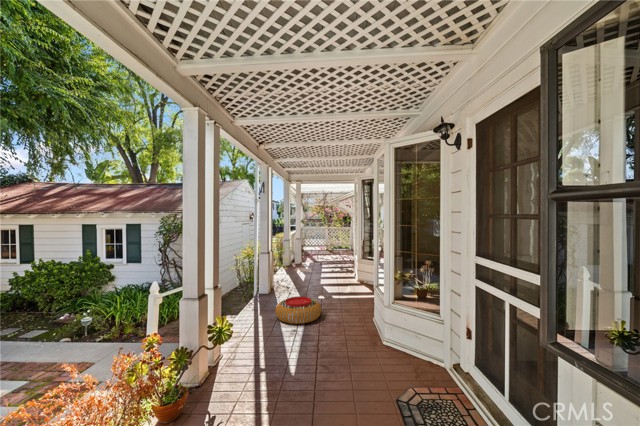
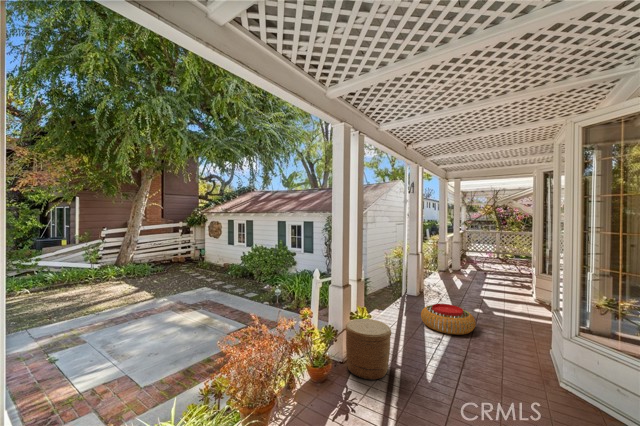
woven basket: none [203,328,255,396] -> present [345,319,391,380]

